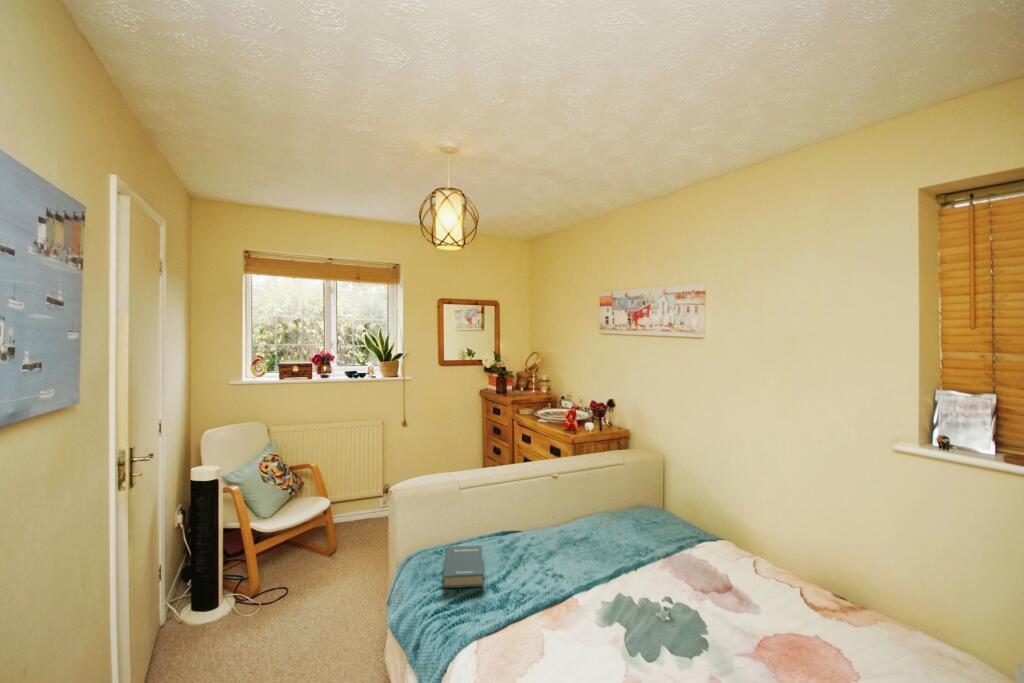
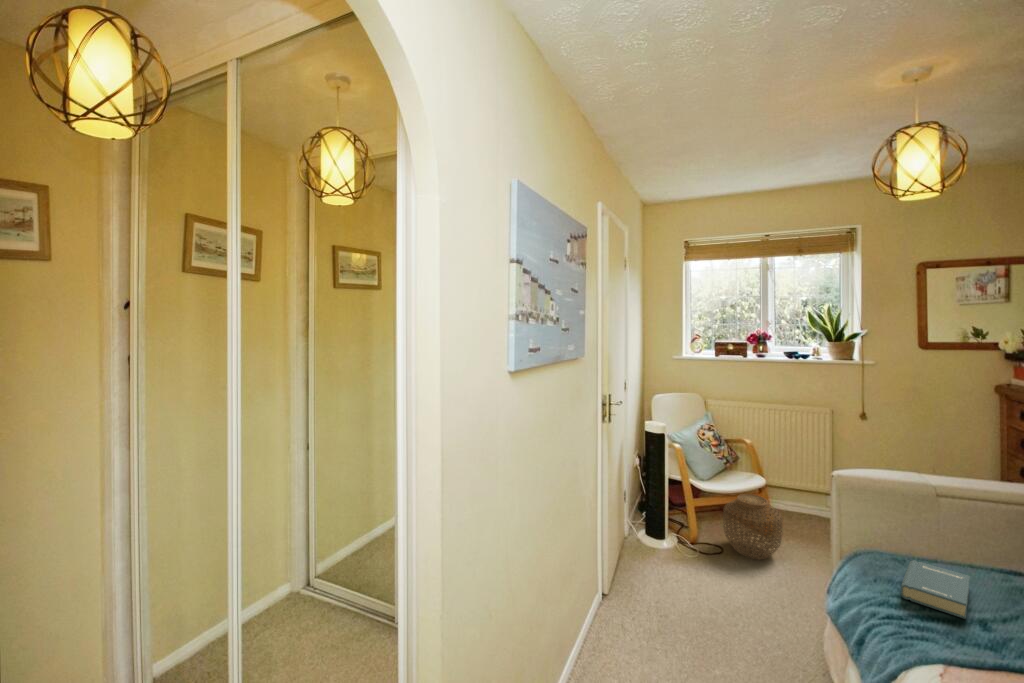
woven basket: none [289,518,347,586] -> present [723,494,783,559]

